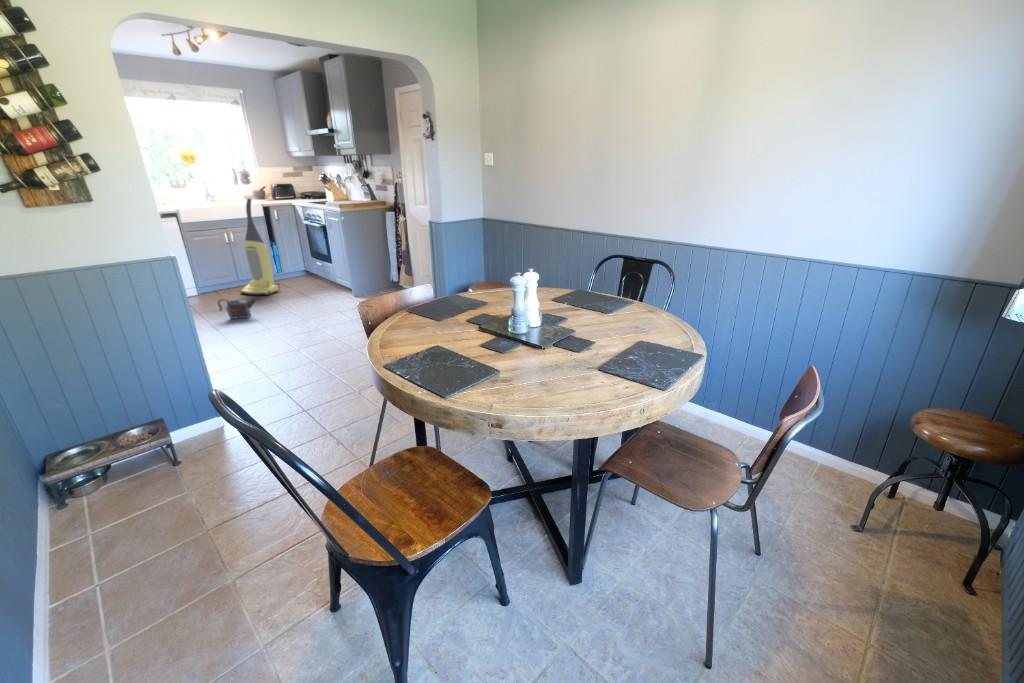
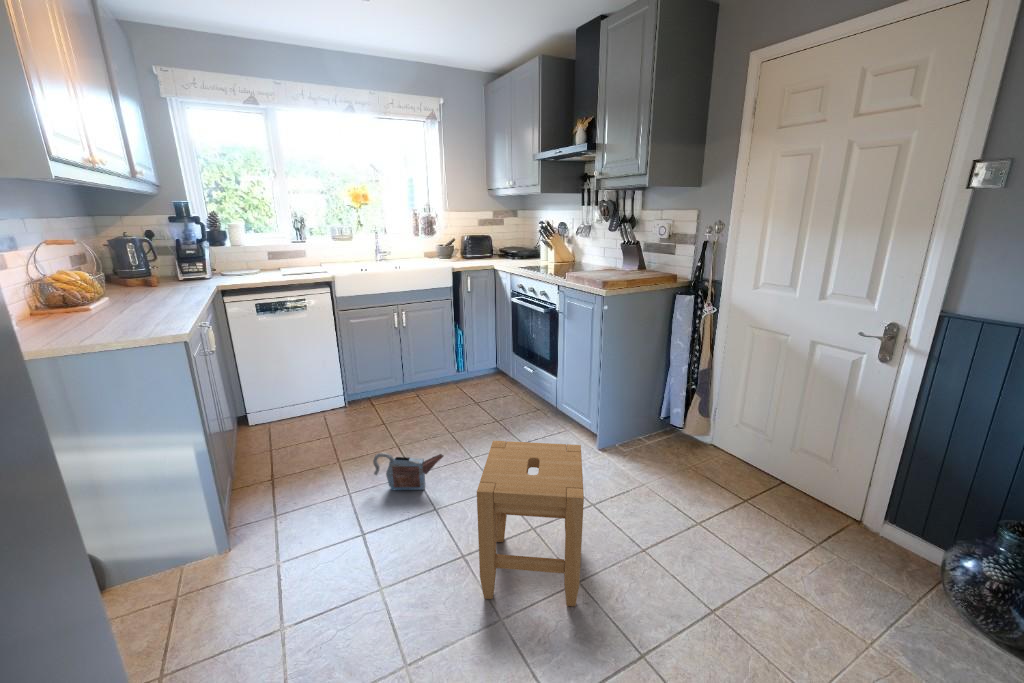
vacuum cleaner: present [240,199,280,295] -> none [404,261,464,421]
stool: none [261,275,324,338] -> present [477,441,584,607]

